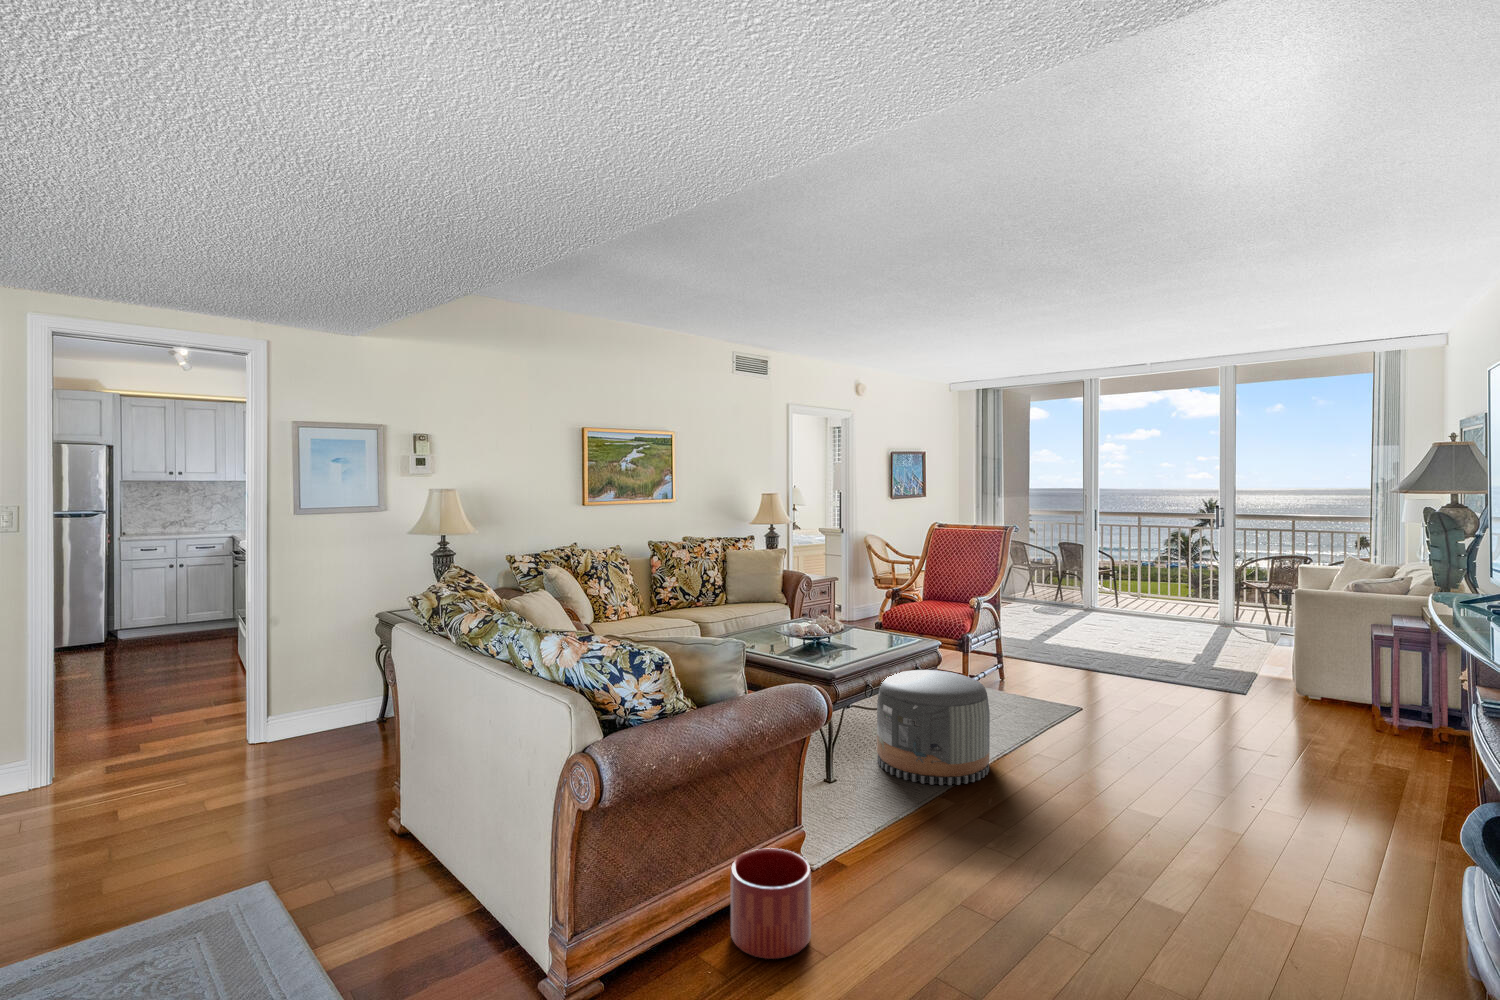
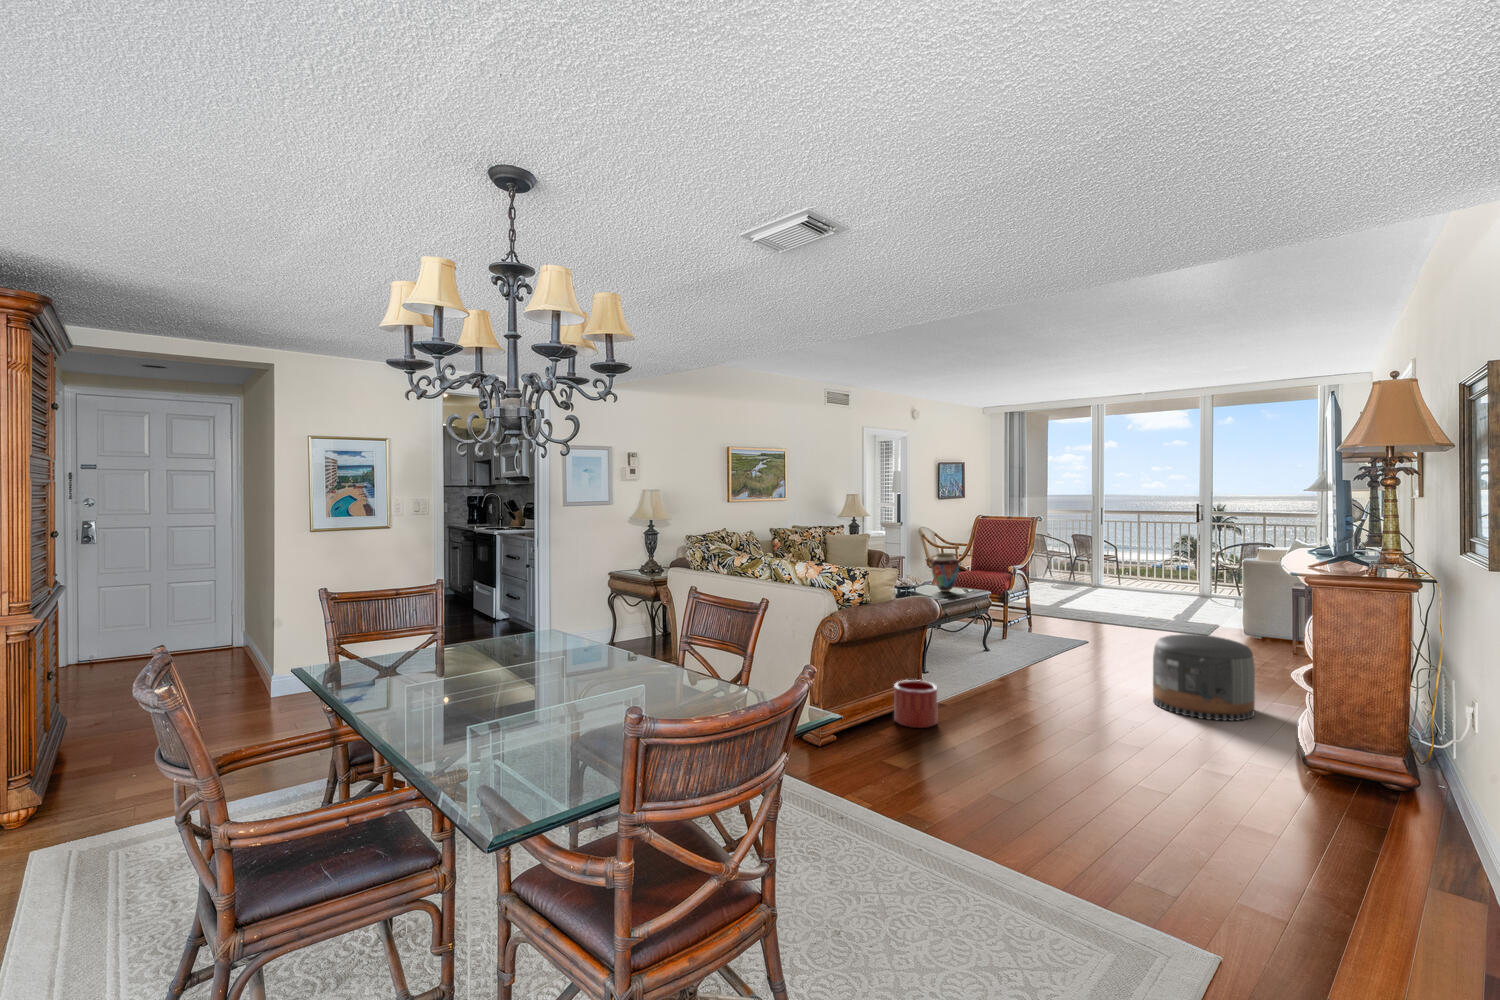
vase: none [852,583,893,643] -> present [931,553,959,592]
pouf: present [877,670,990,785] -> present [1153,634,1255,721]

